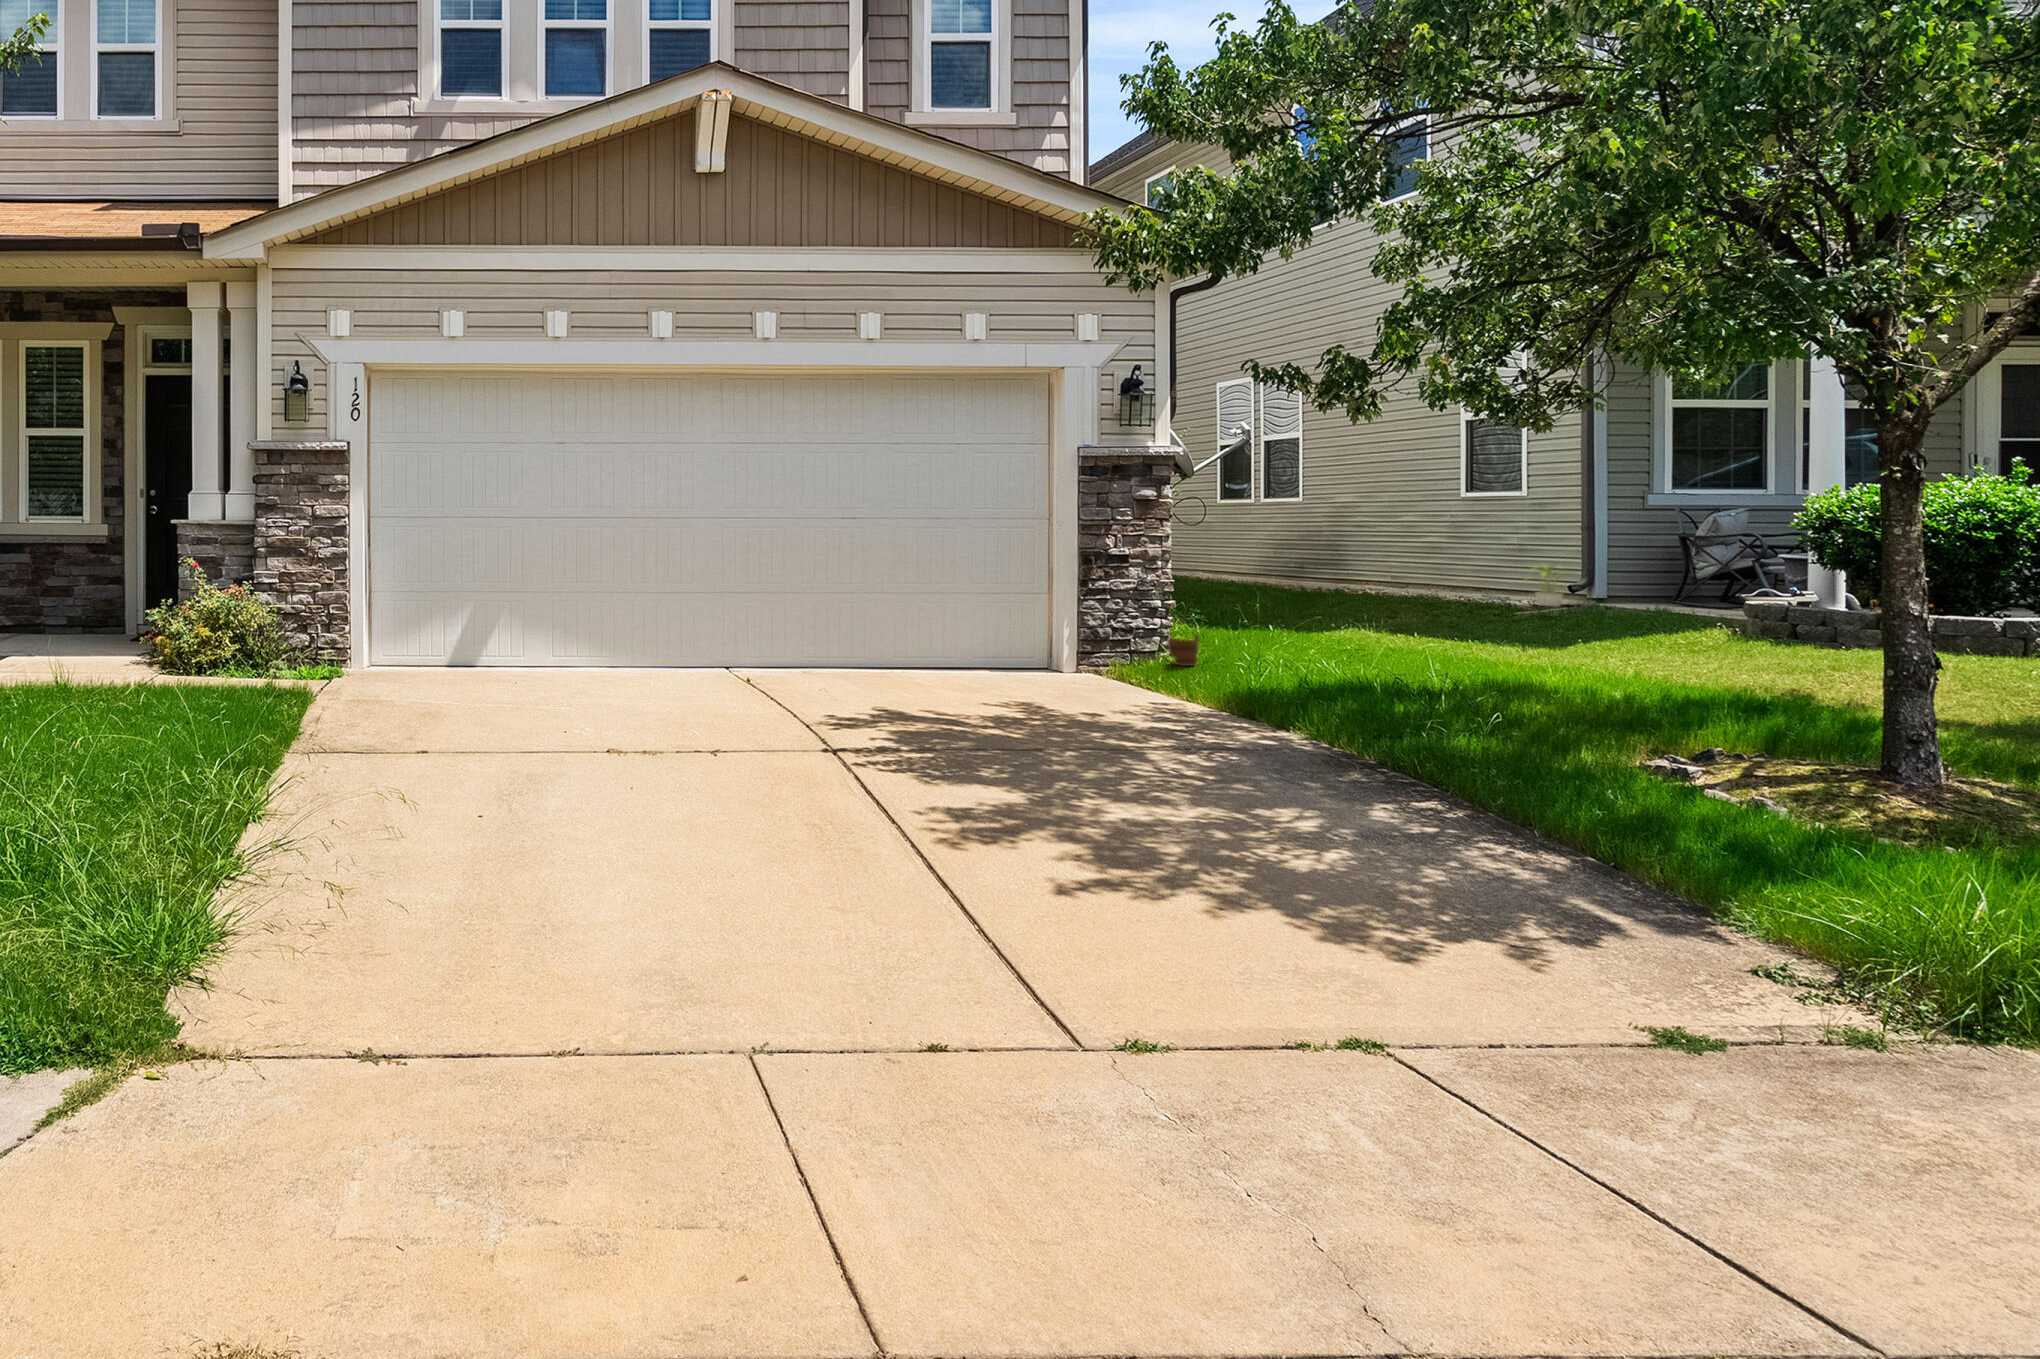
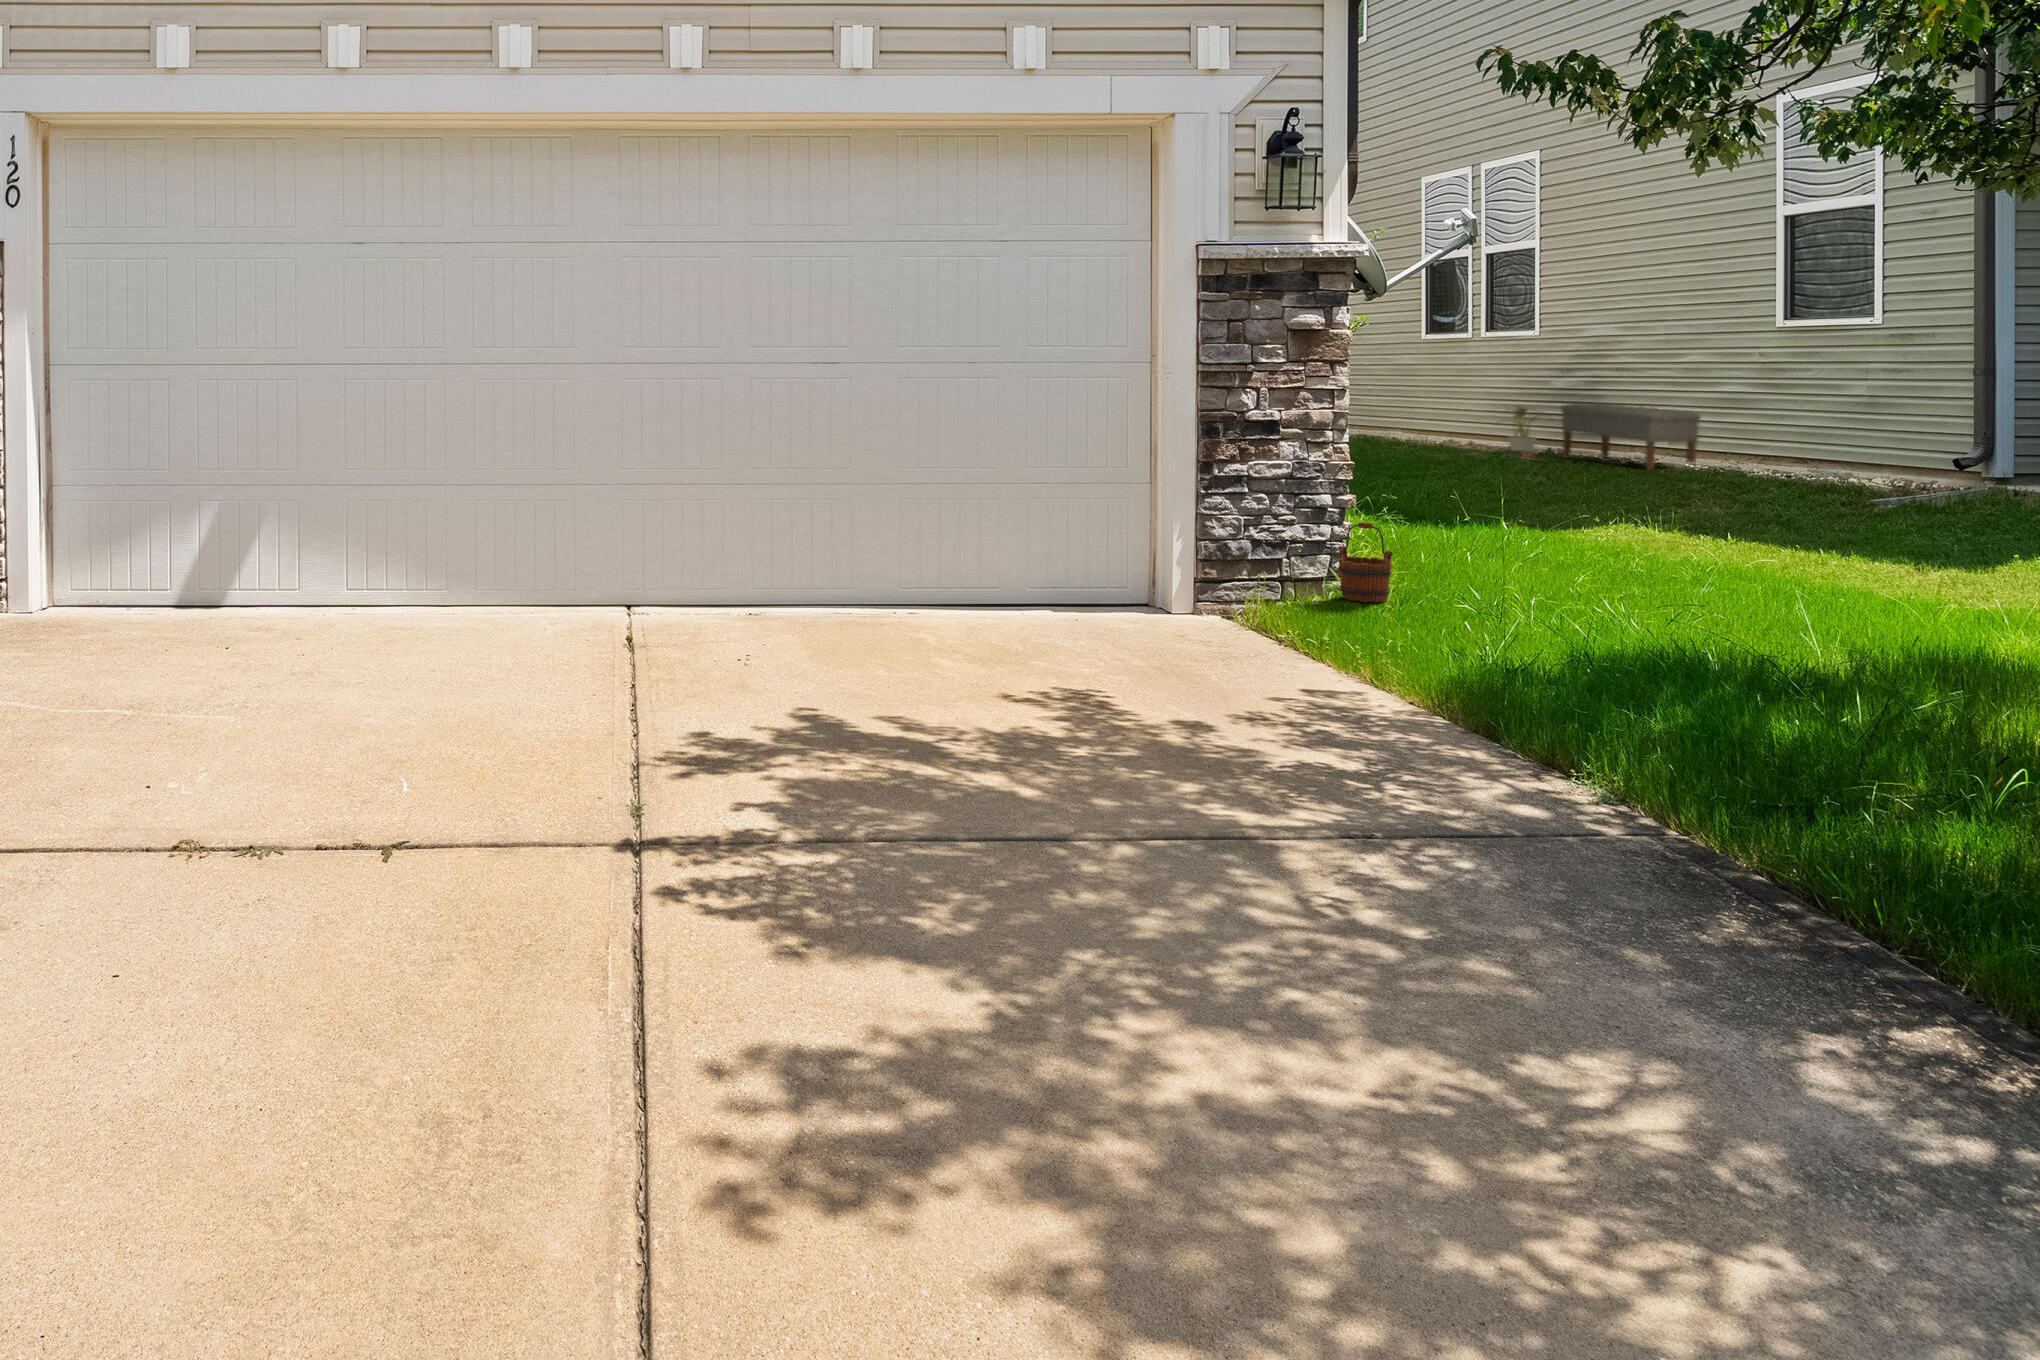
bench: none [1317,551,1409,596] -> present [1561,403,1700,470]
potted plant: present [1534,564,1570,607] -> present [1508,406,1550,452]

